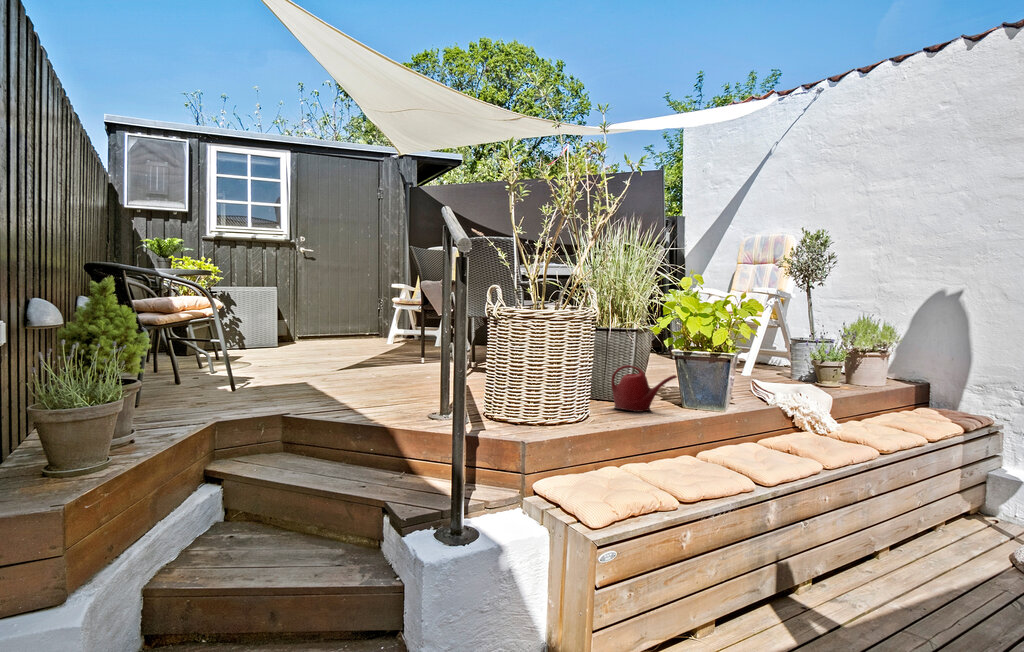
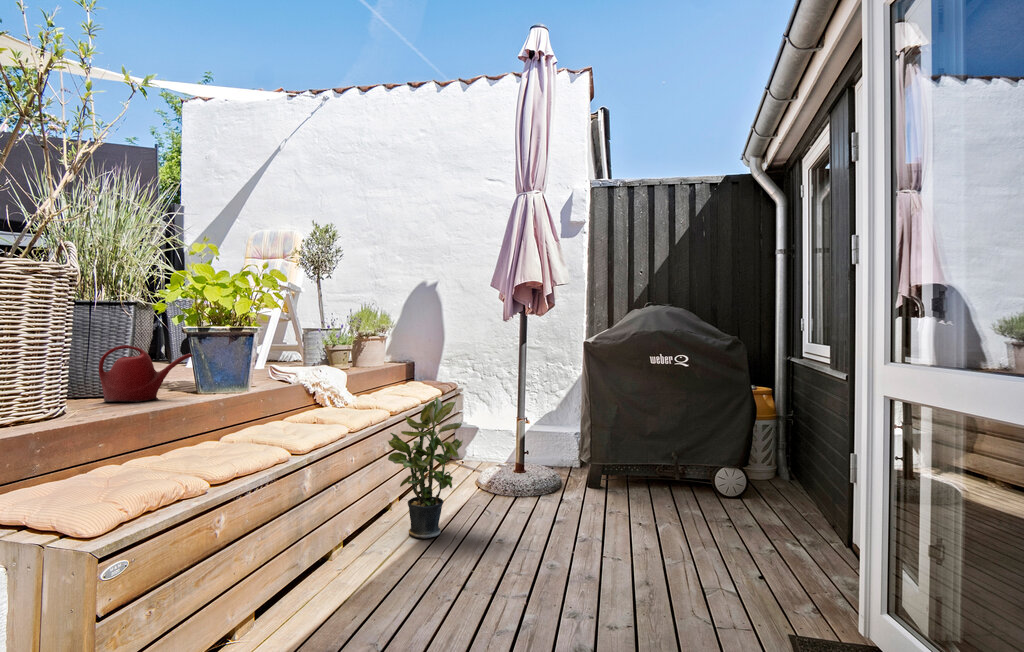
potted plant: none [871,444,983,611] -> present [388,397,463,539]

